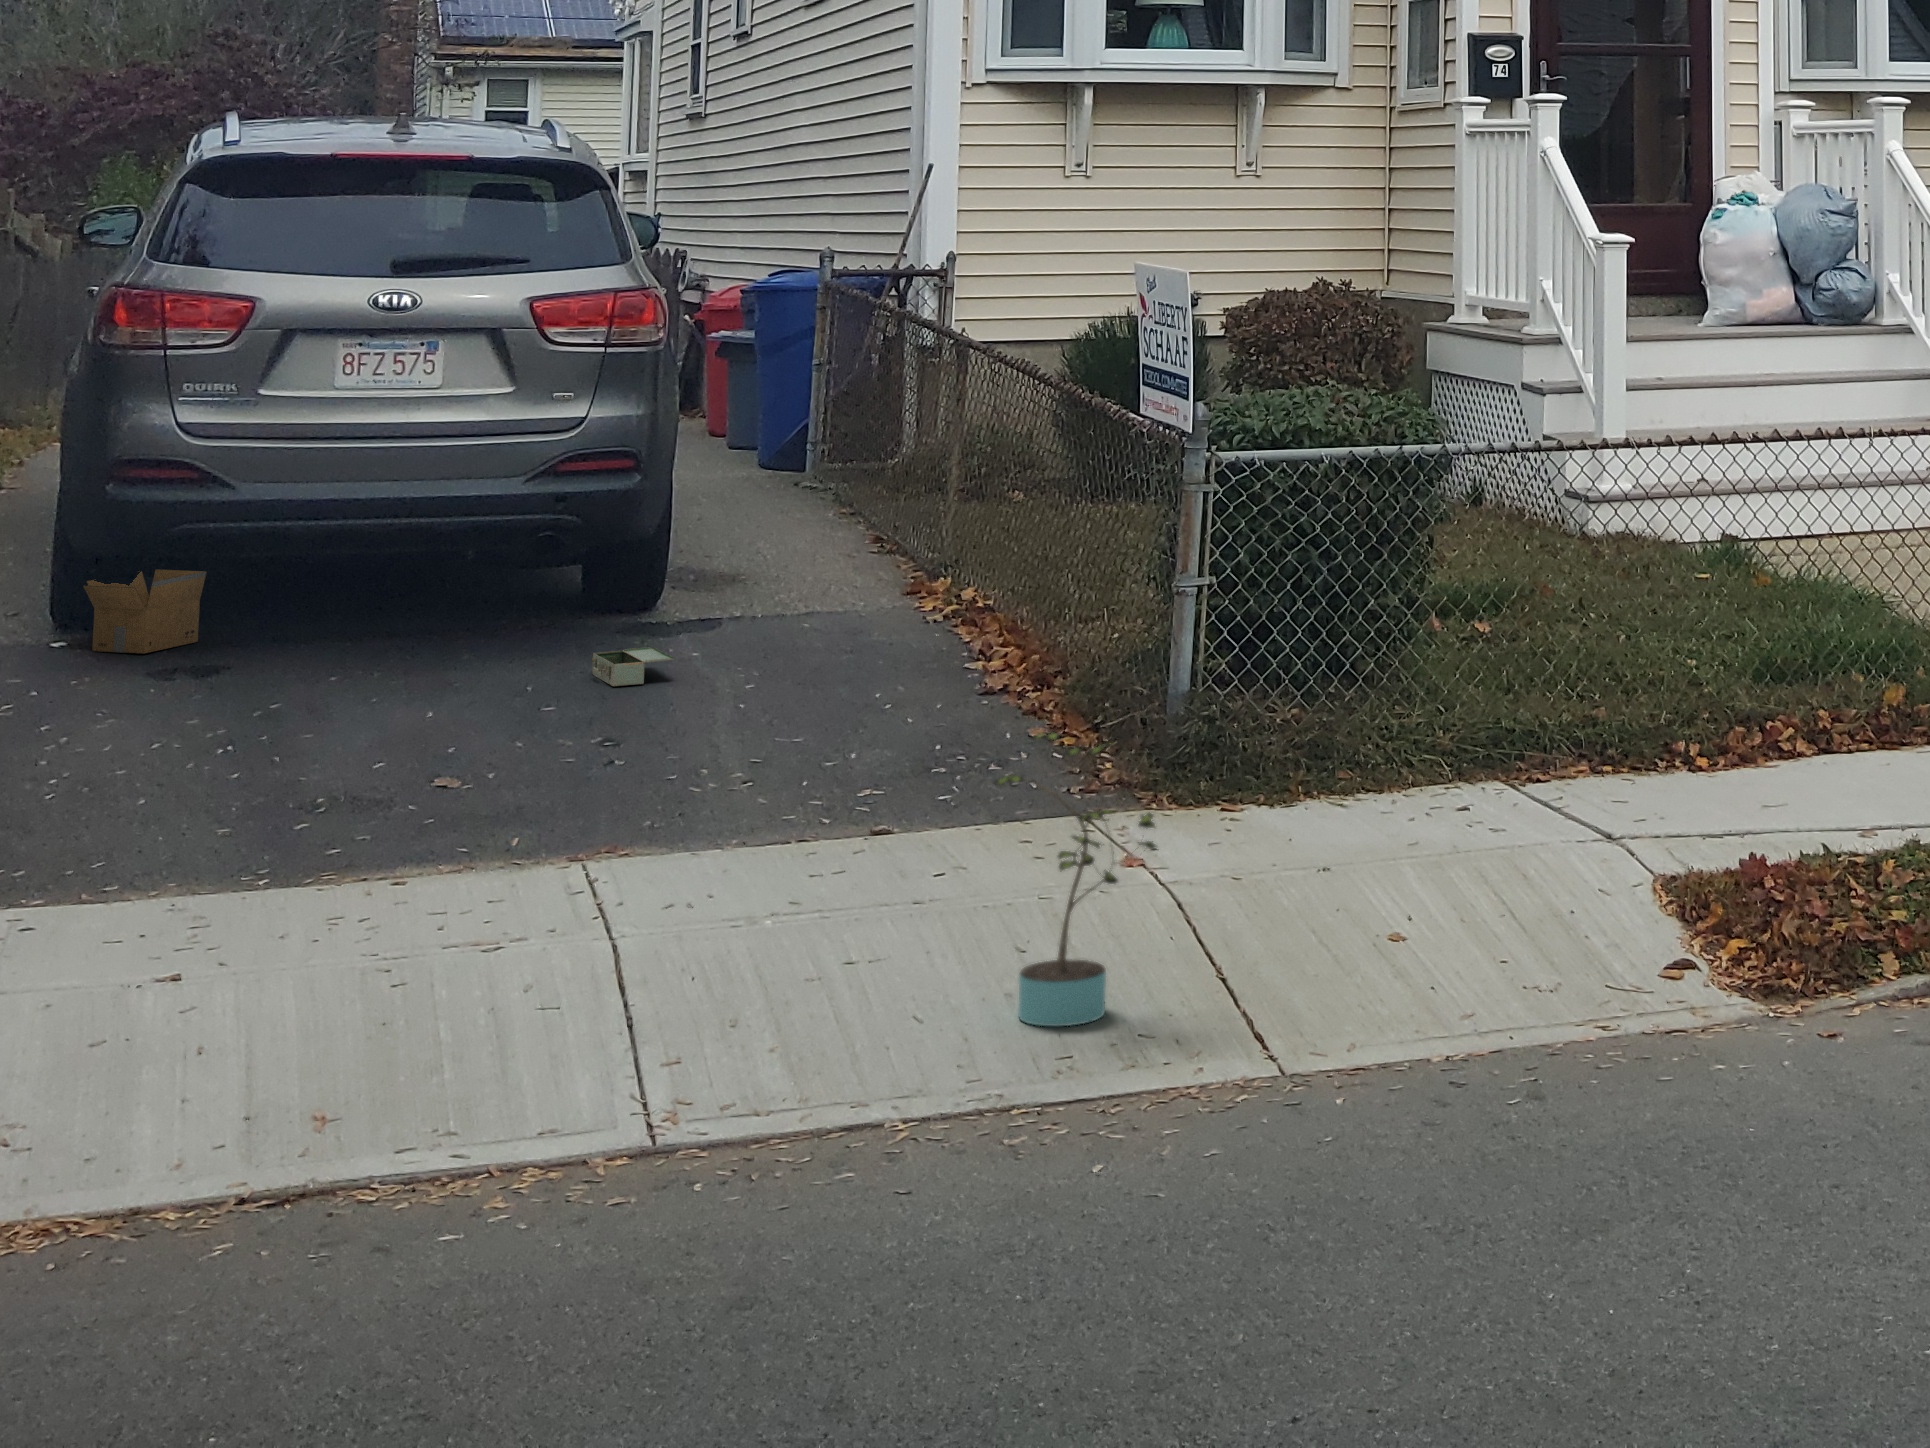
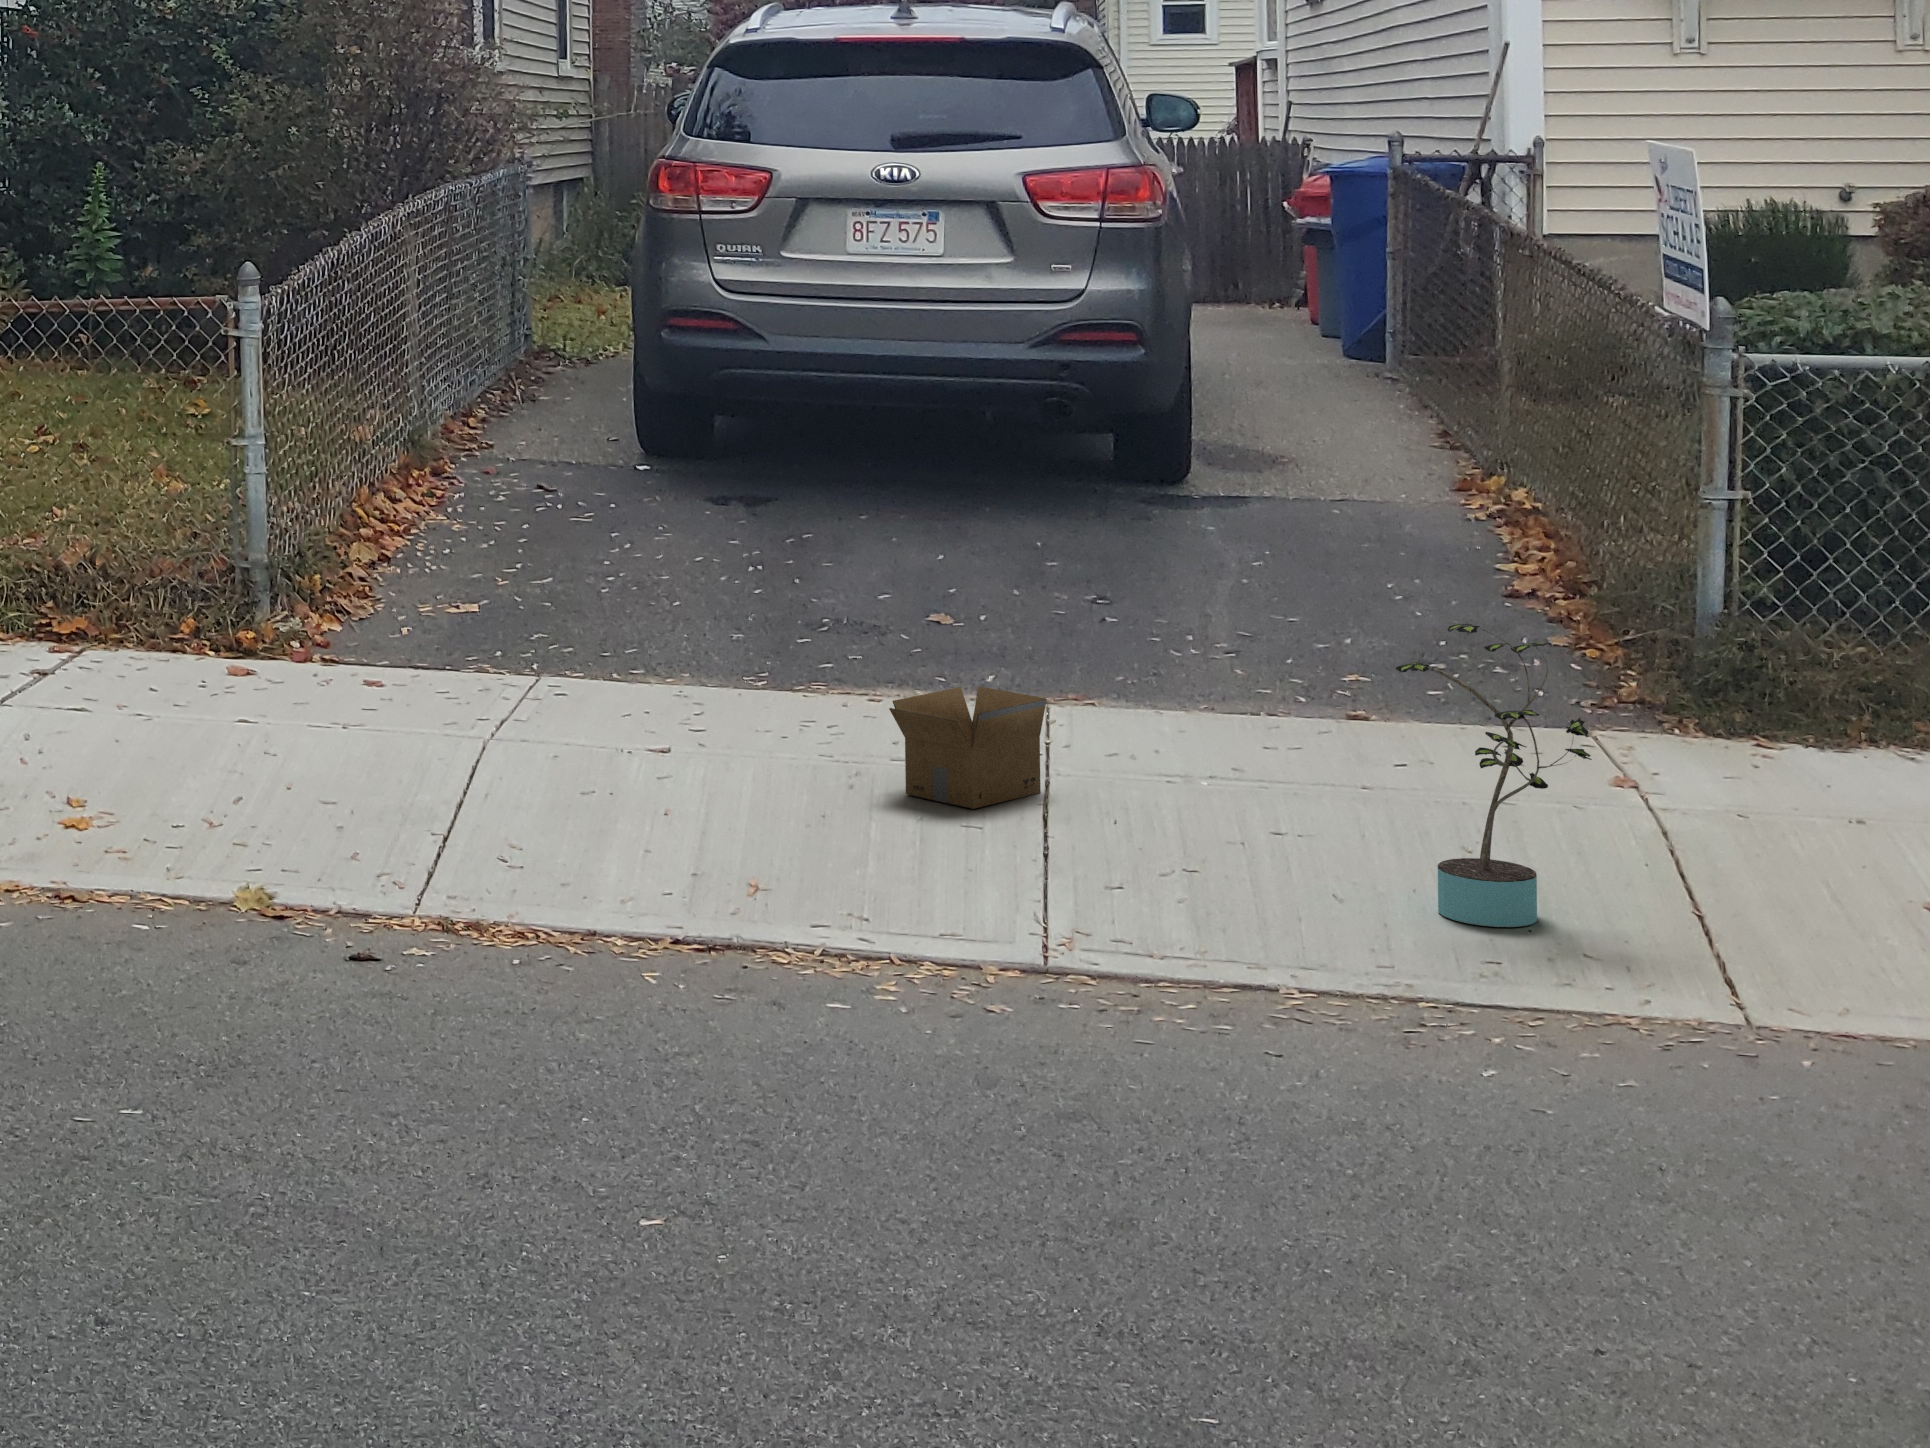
cardboard box: present [83,569,207,654] -> present [889,686,1047,809]
toolbox: present [592,647,674,686] -> none [1097,516,1175,551]

